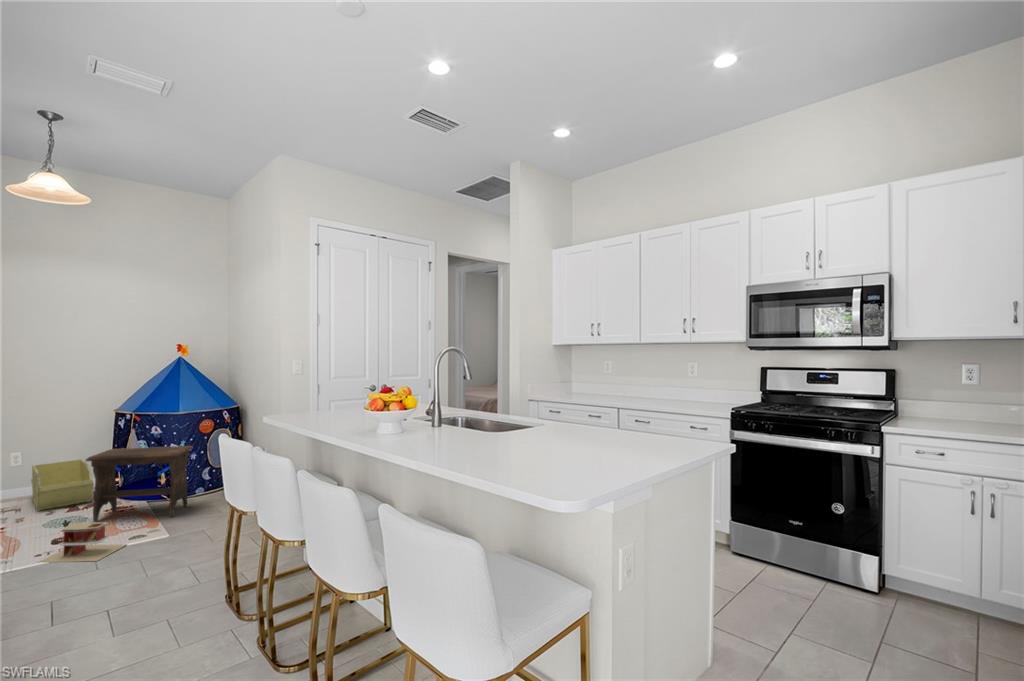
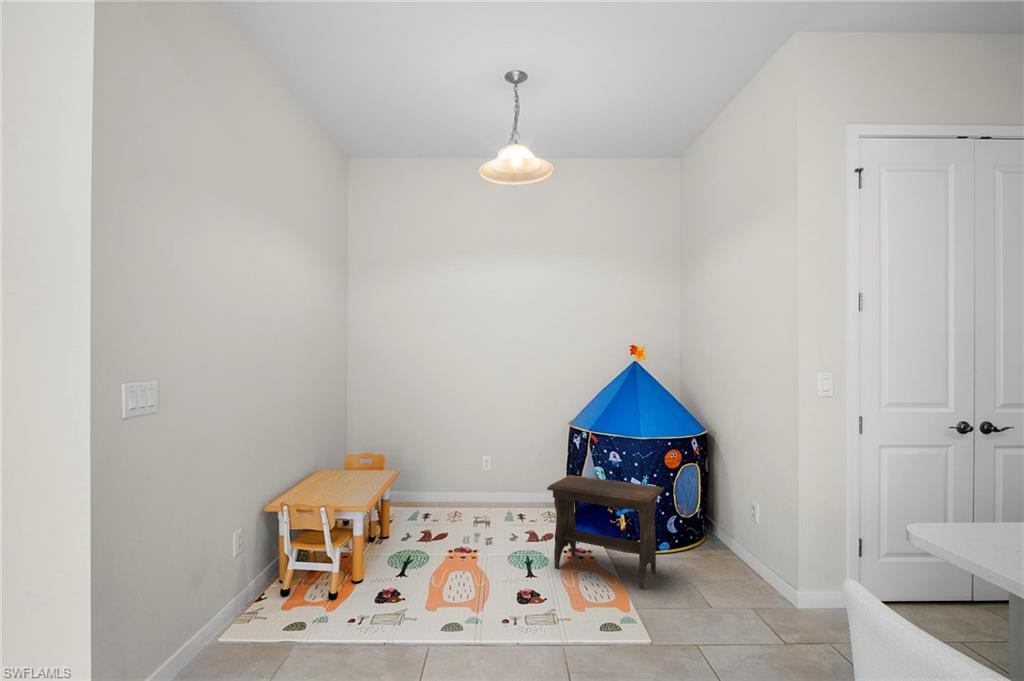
storage bin: present [31,459,94,511] -> none [499,475,552,531]
toy house: present [39,522,125,562] -> none [504,581,599,656]

